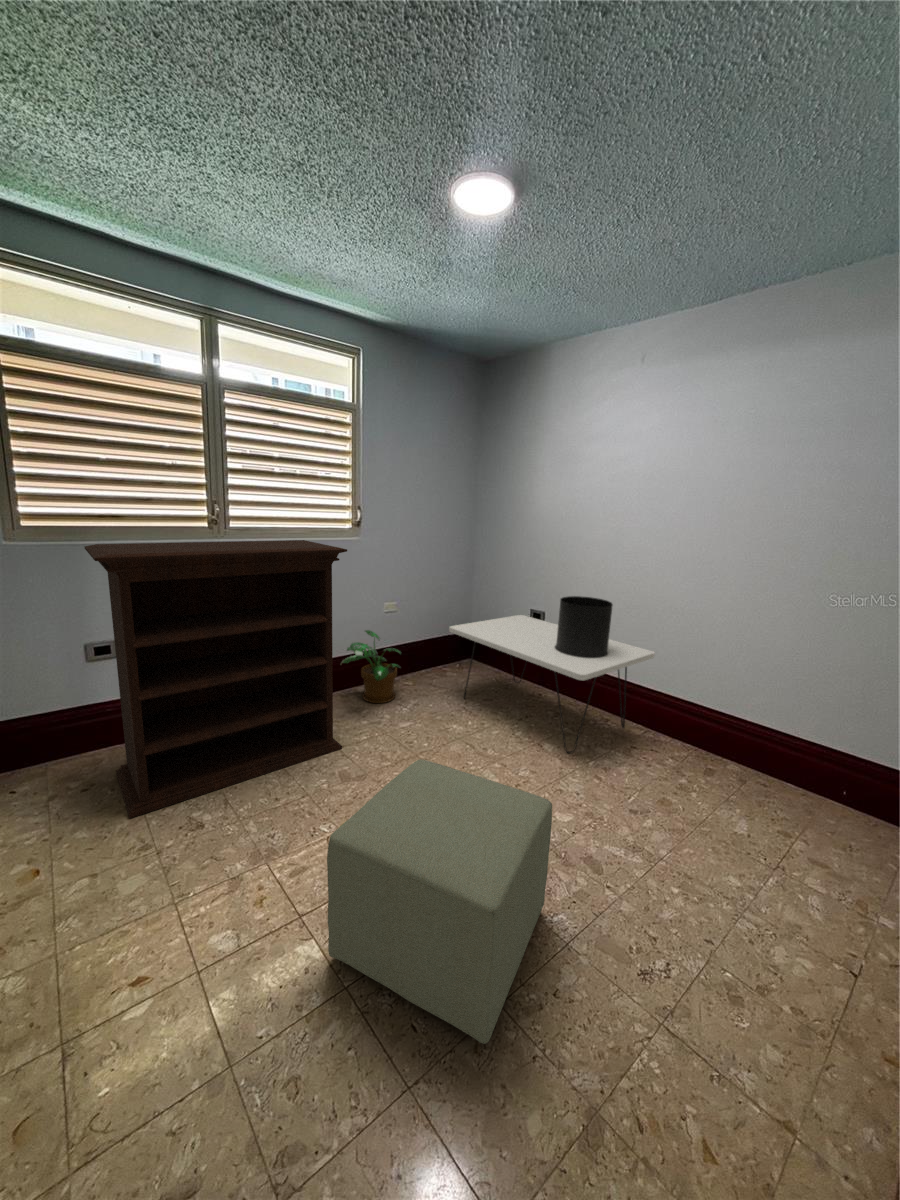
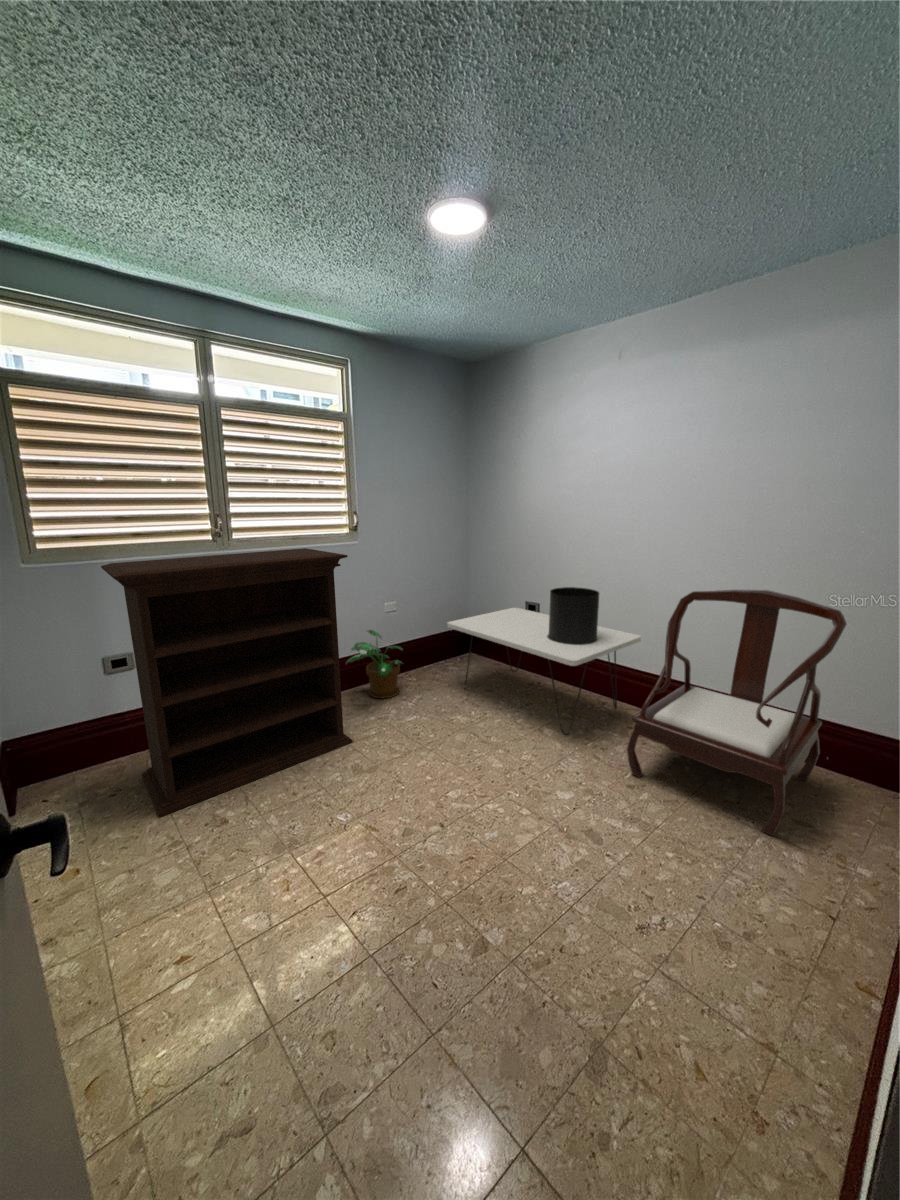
armchair: none [635,608,881,879] -> present [627,589,846,836]
ottoman: present [327,759,552,1044] -> none [348,746,550,994]

